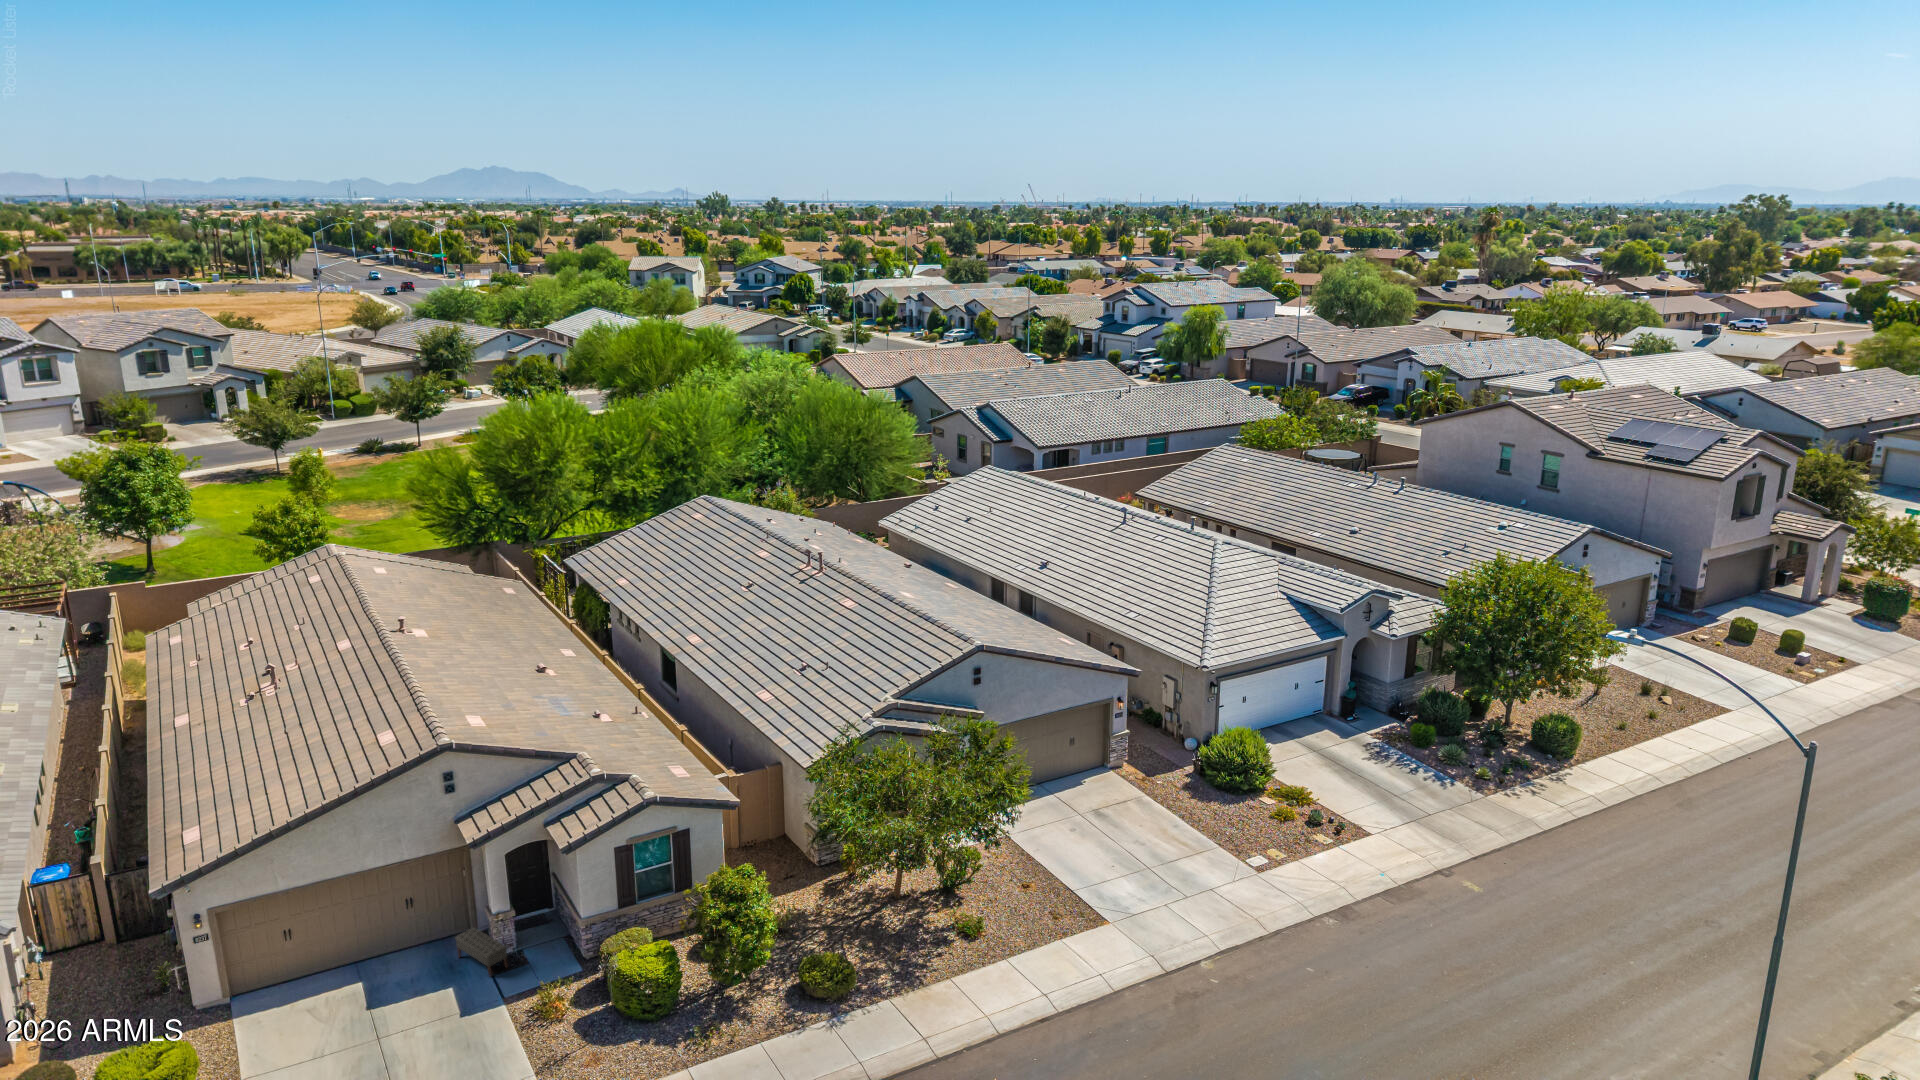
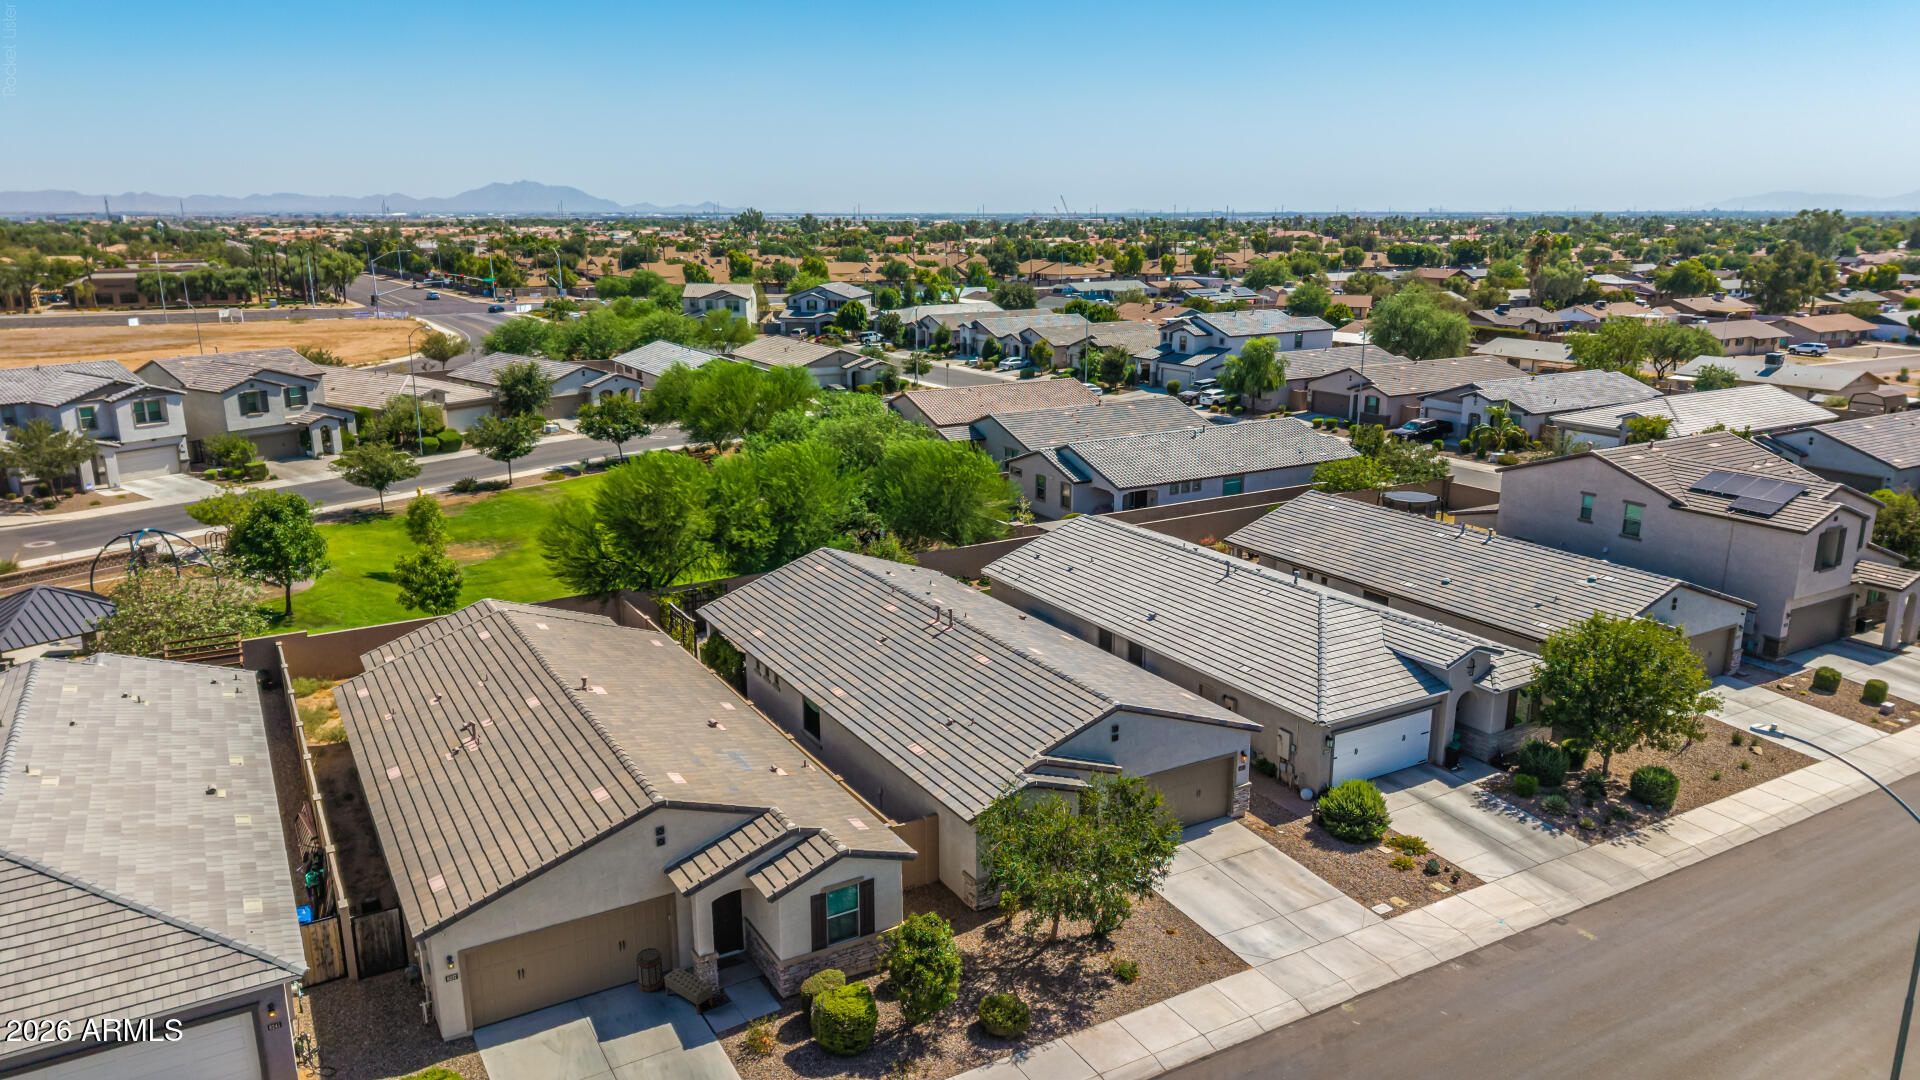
trash can: none [425,907,458,955] -> present [636,948,663,992]
potted plant: present [152,961,172,994] -> none [404,997,422,1027]

